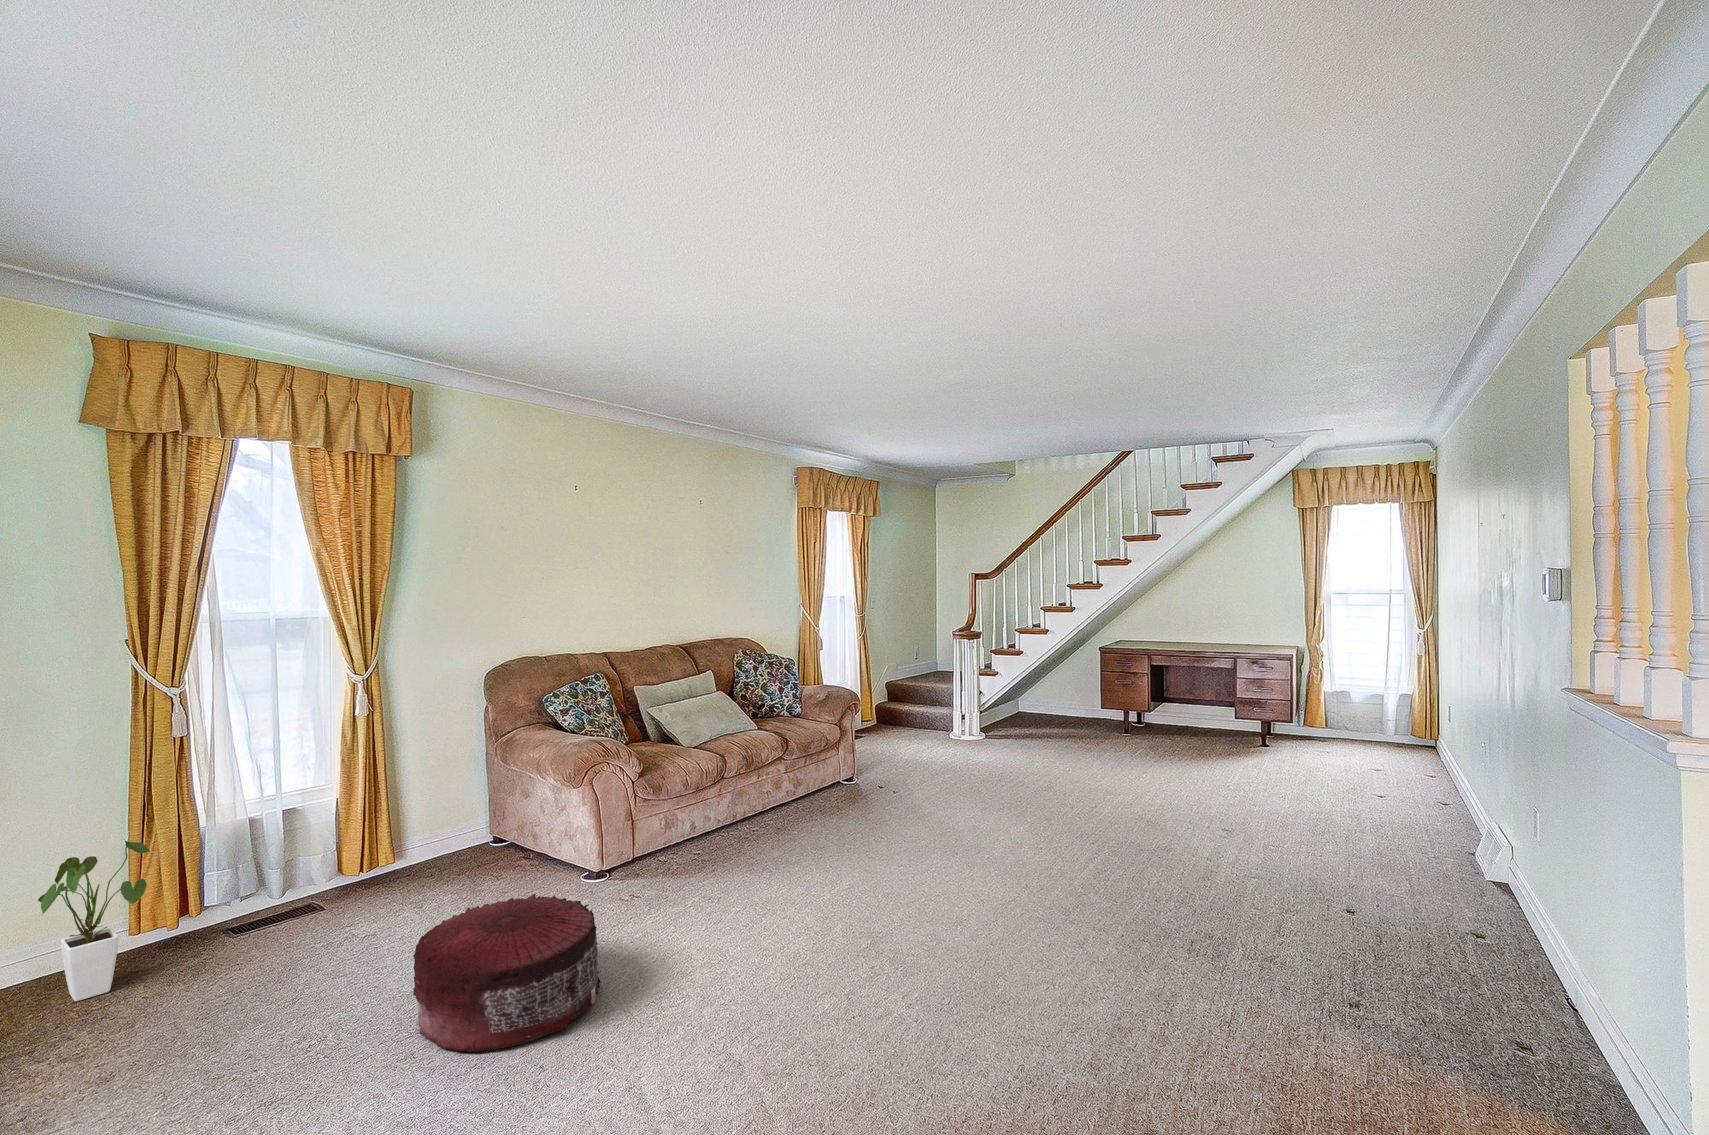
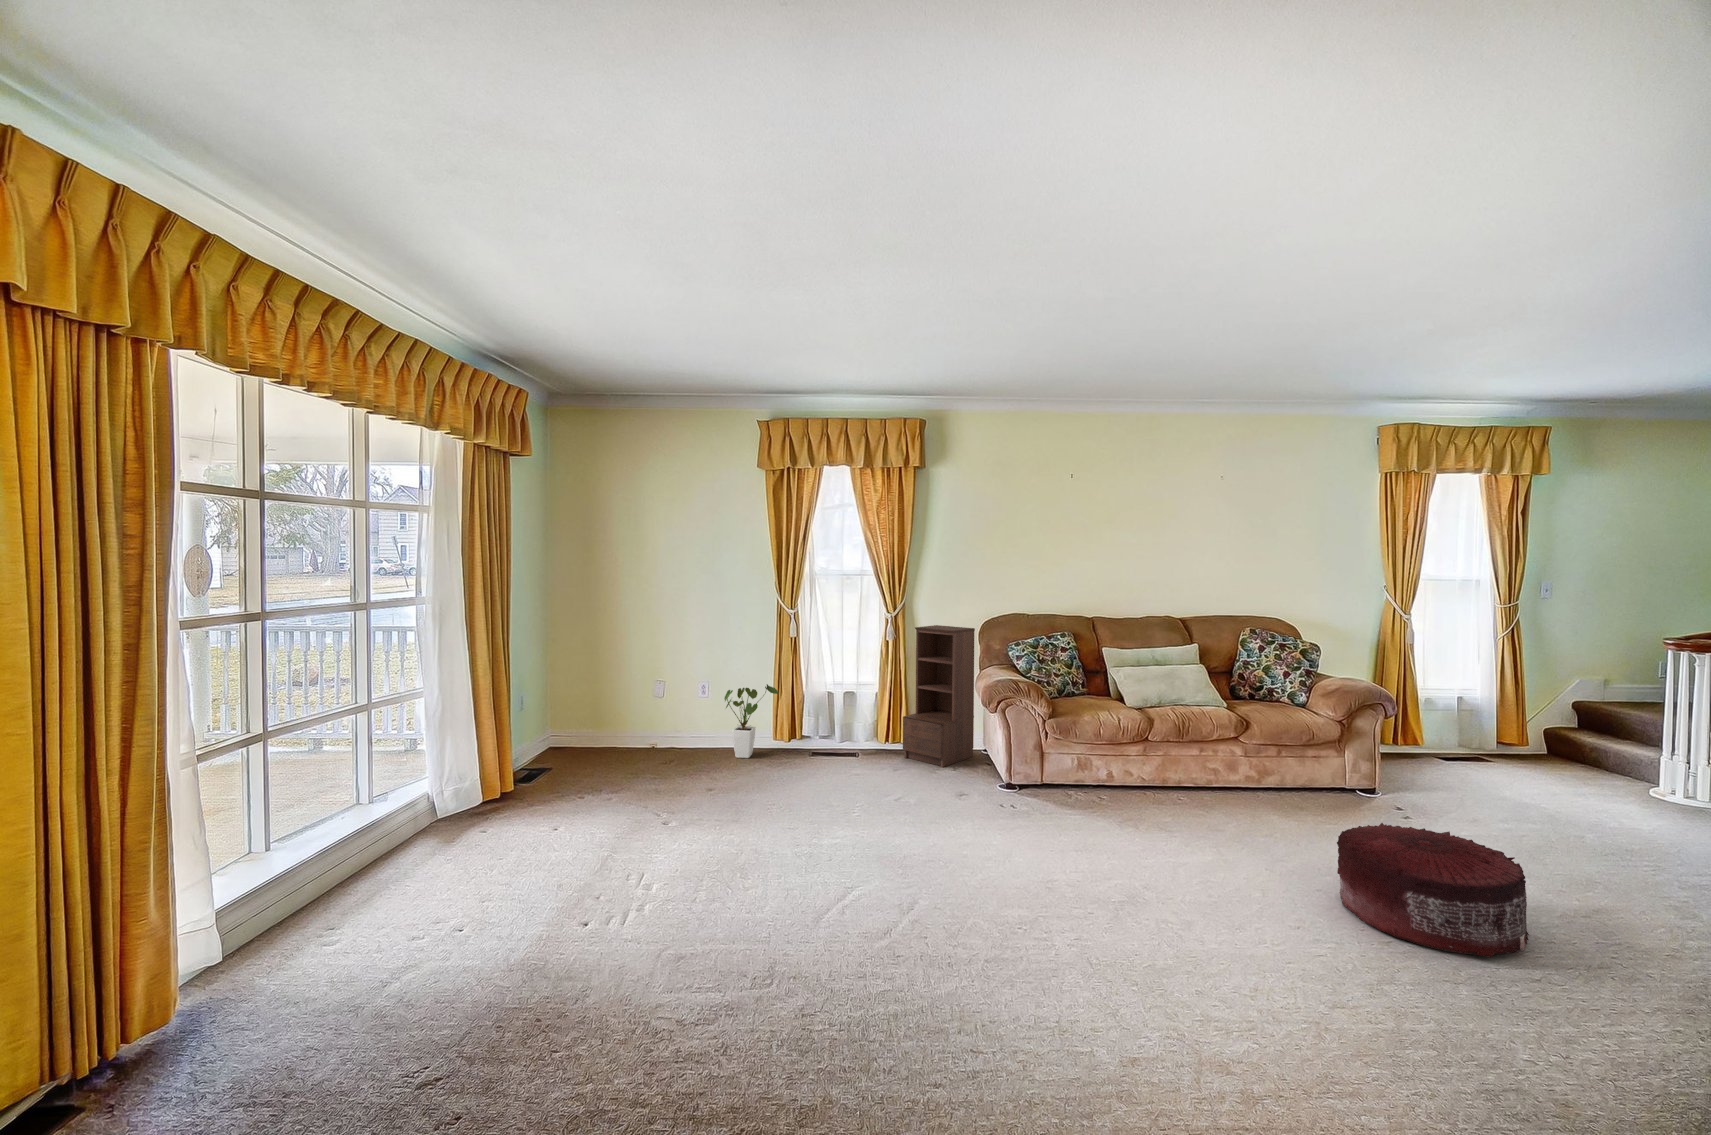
bookshelf: none [402,683,492,890] -> present [903,625,975,767]
pouf: present [413,894,600,1052] -> present [1337,823,1529,957]

